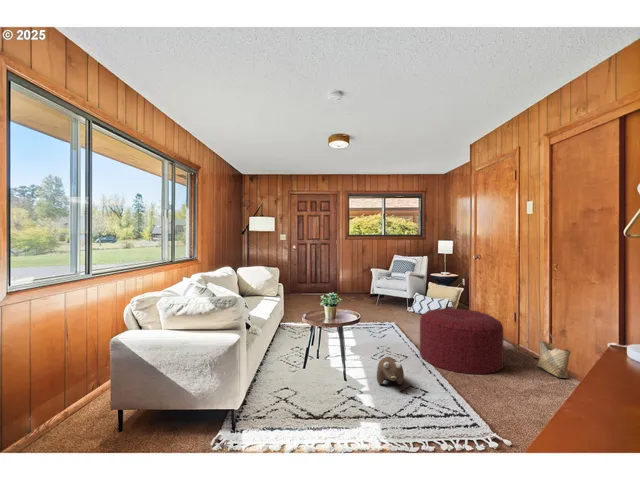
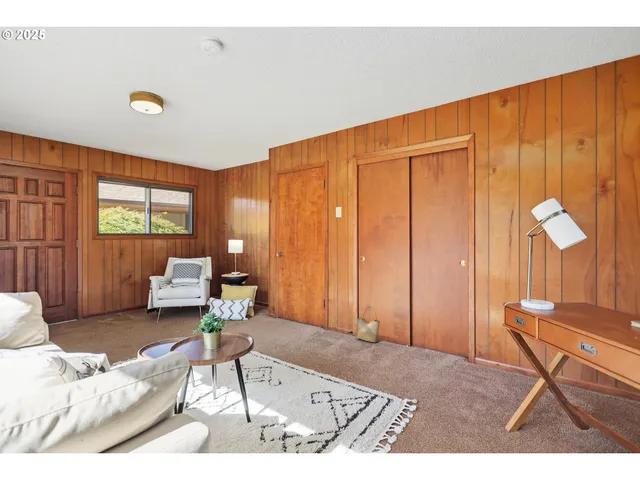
ottoman: present [420,308,504,374] -> none [271,304,343,366]
plush toy: present [377,357,404,385] -> none [274,371,311,406]

